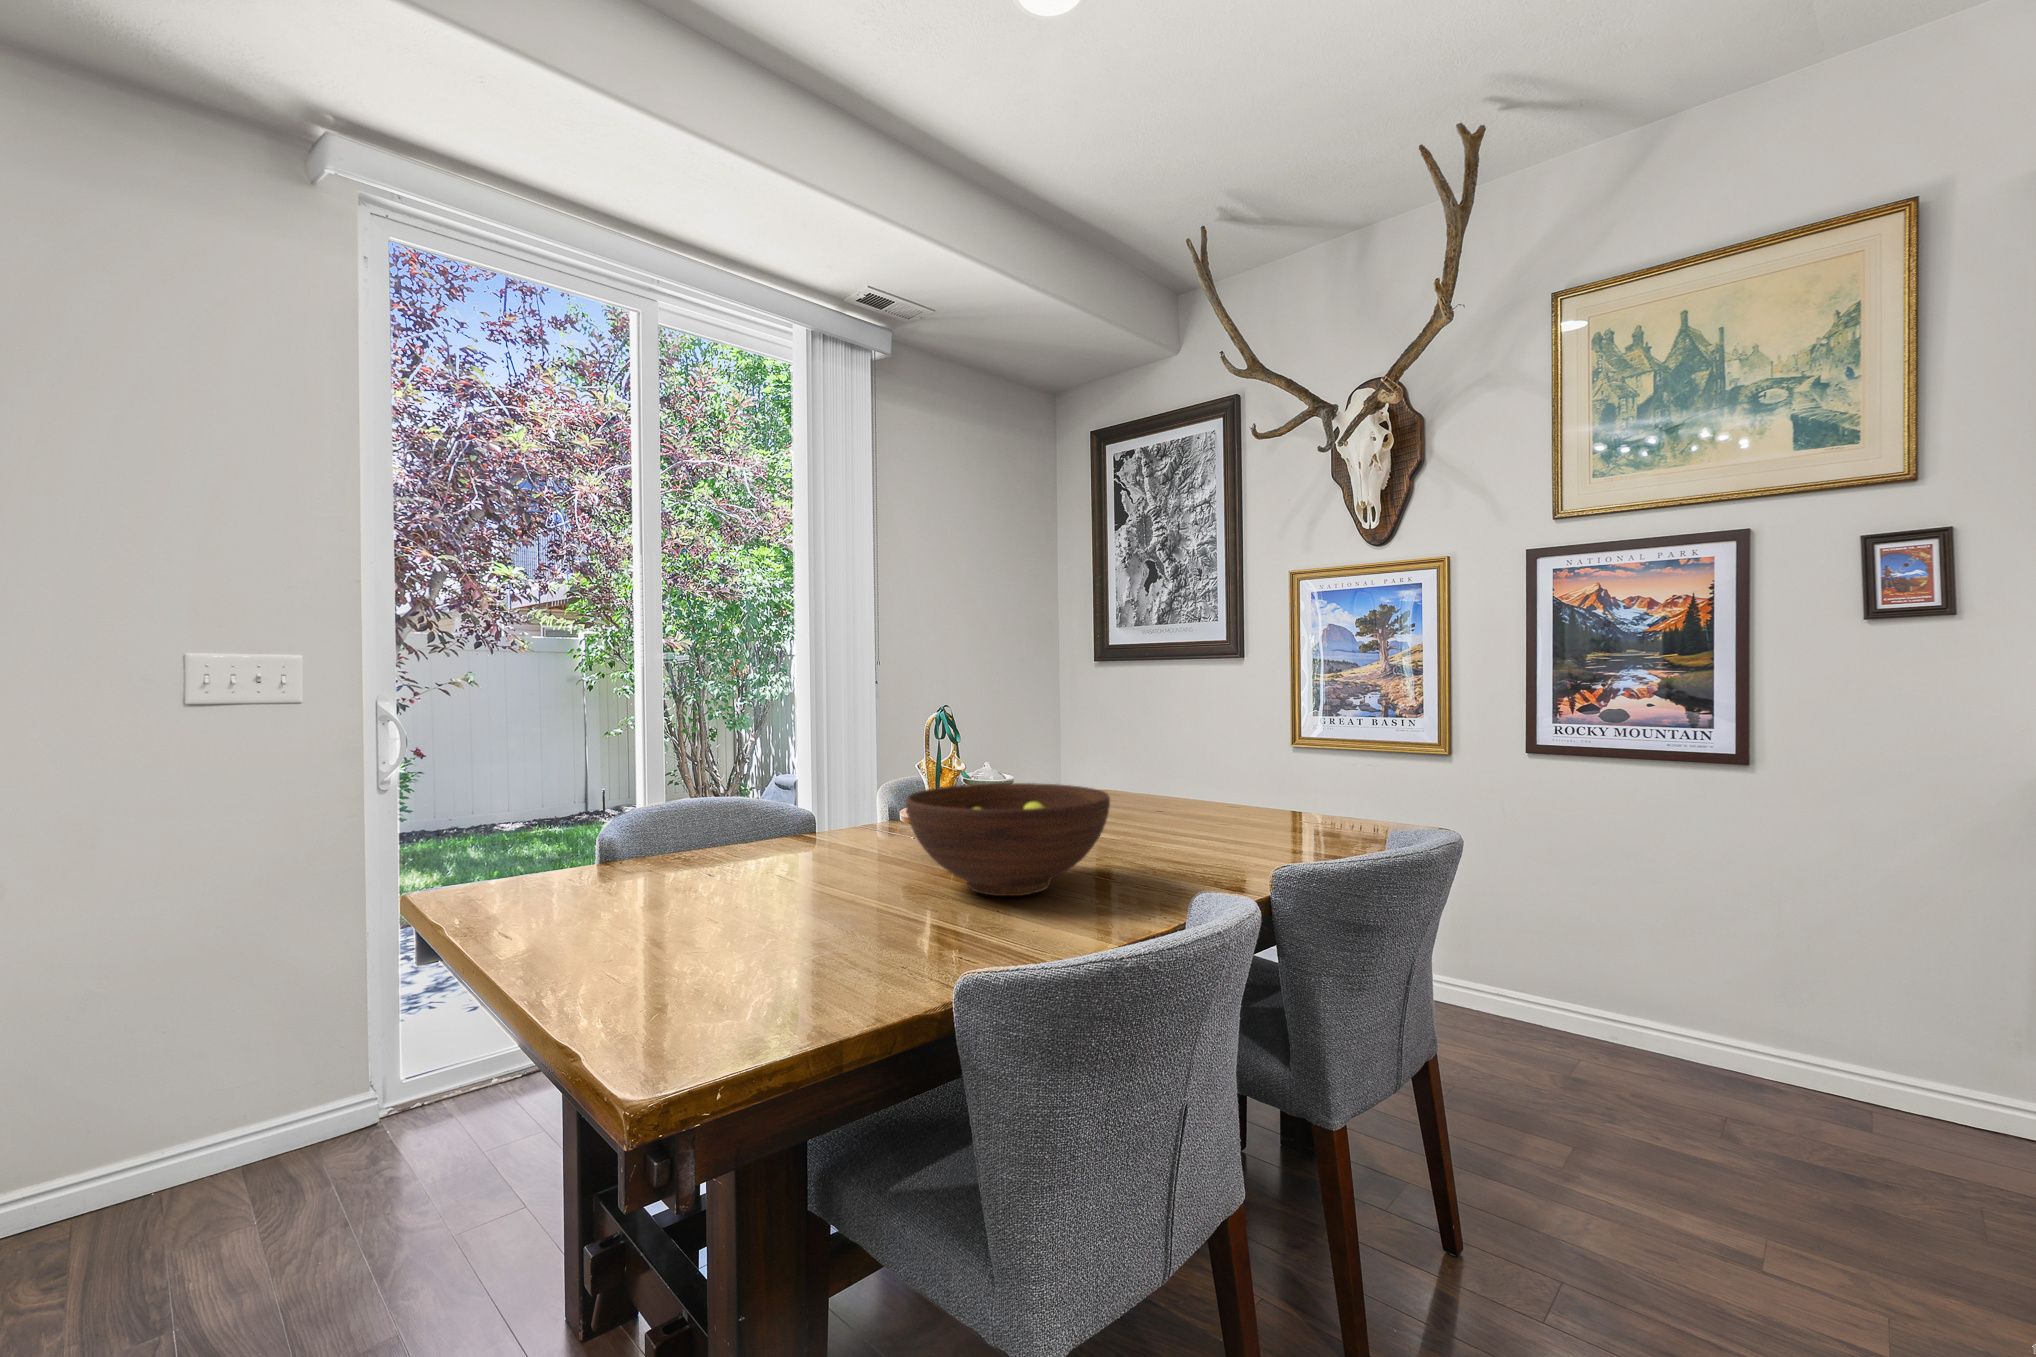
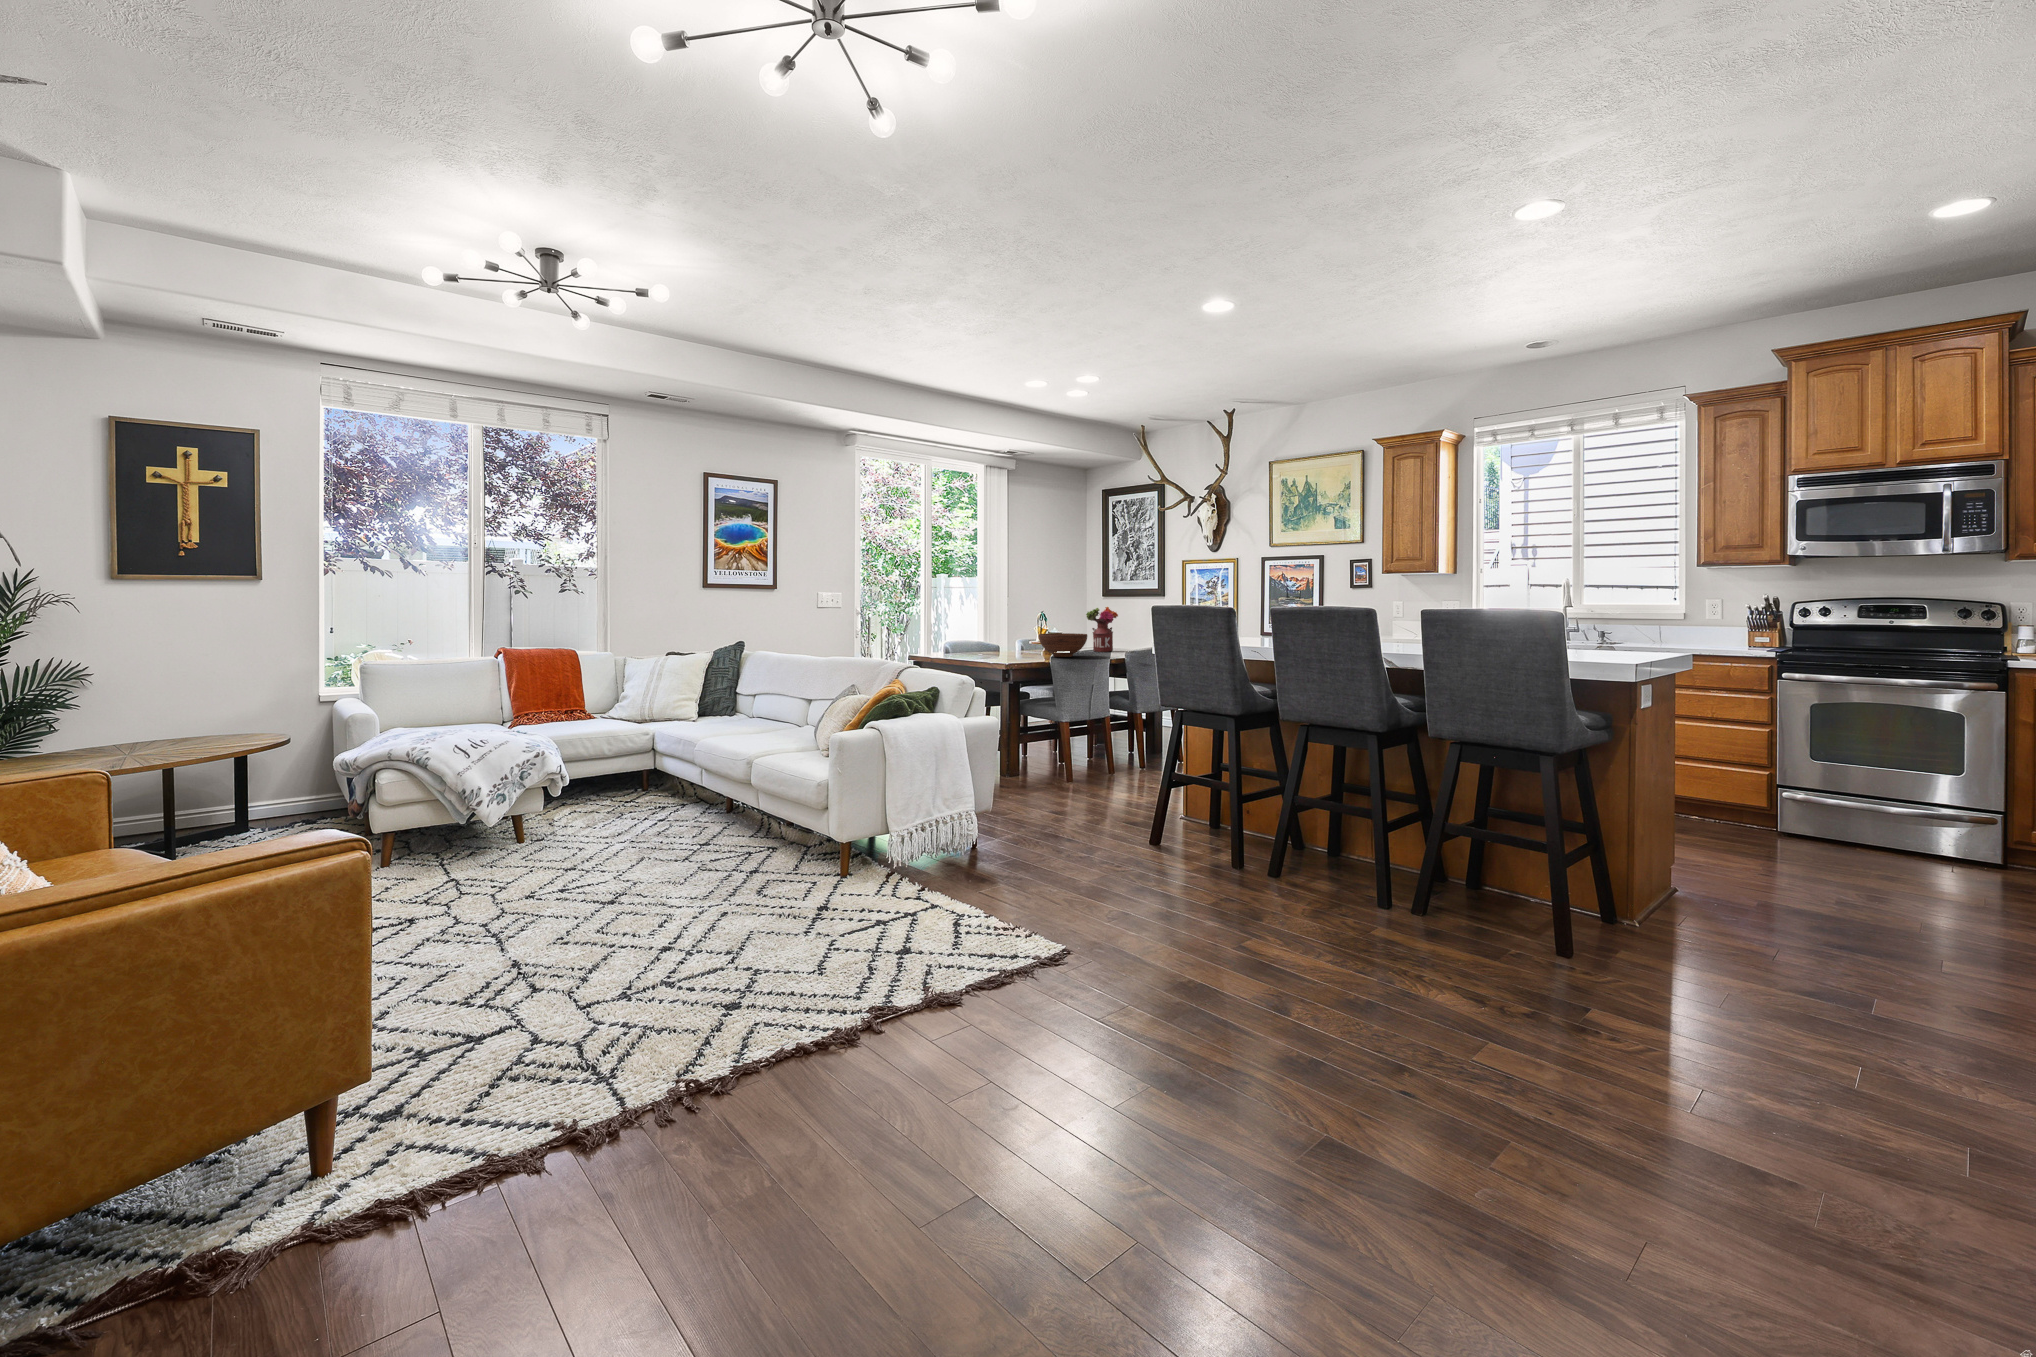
flower arrangement: none [1082,680,1188,830] -> present [1086,607,1118,652]

